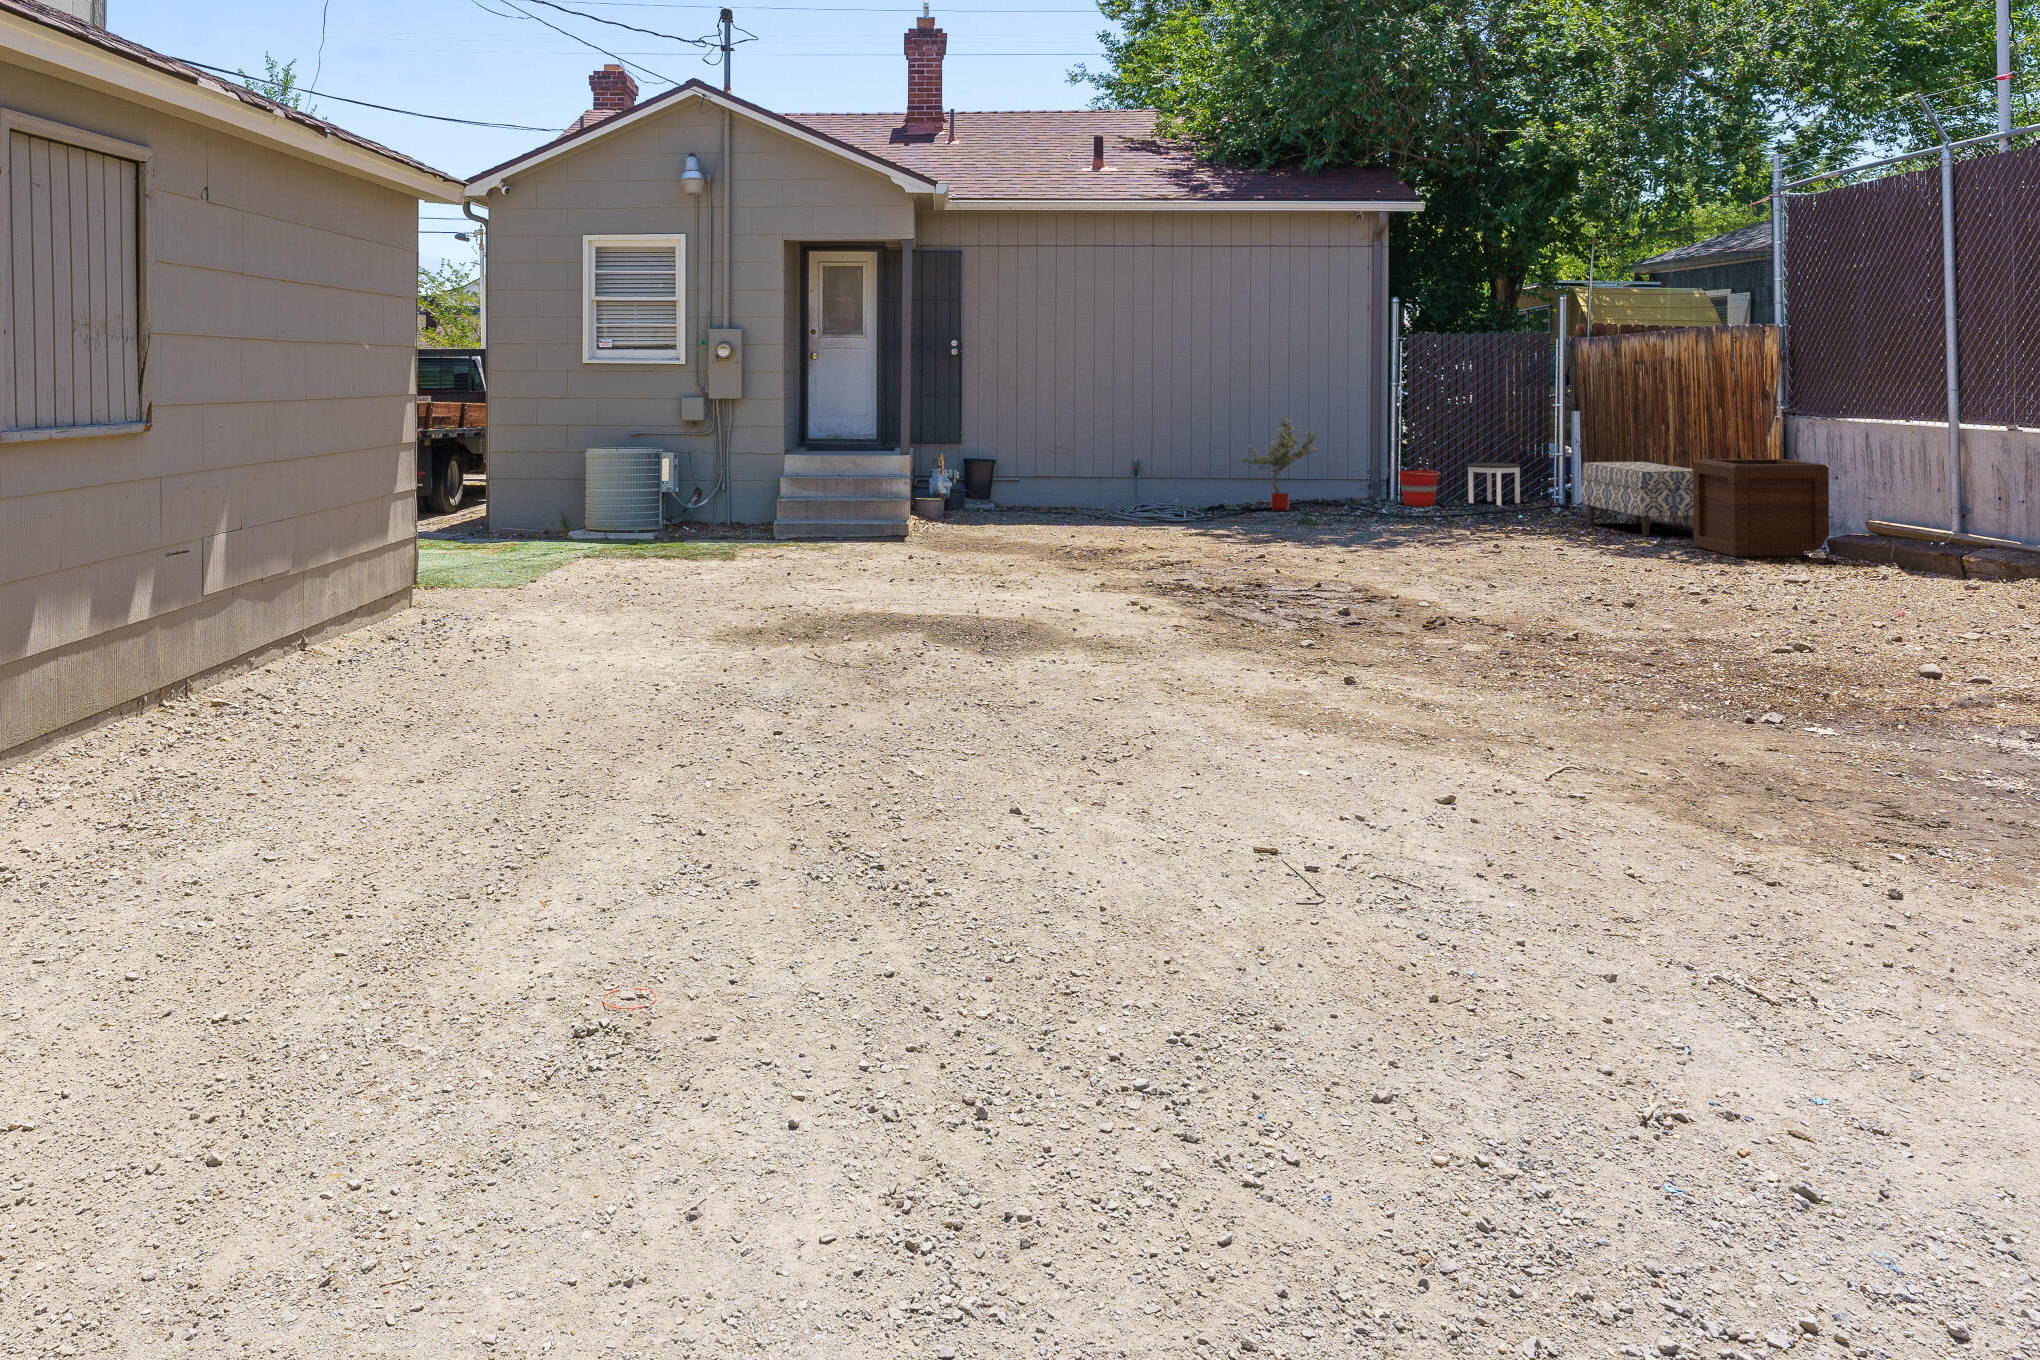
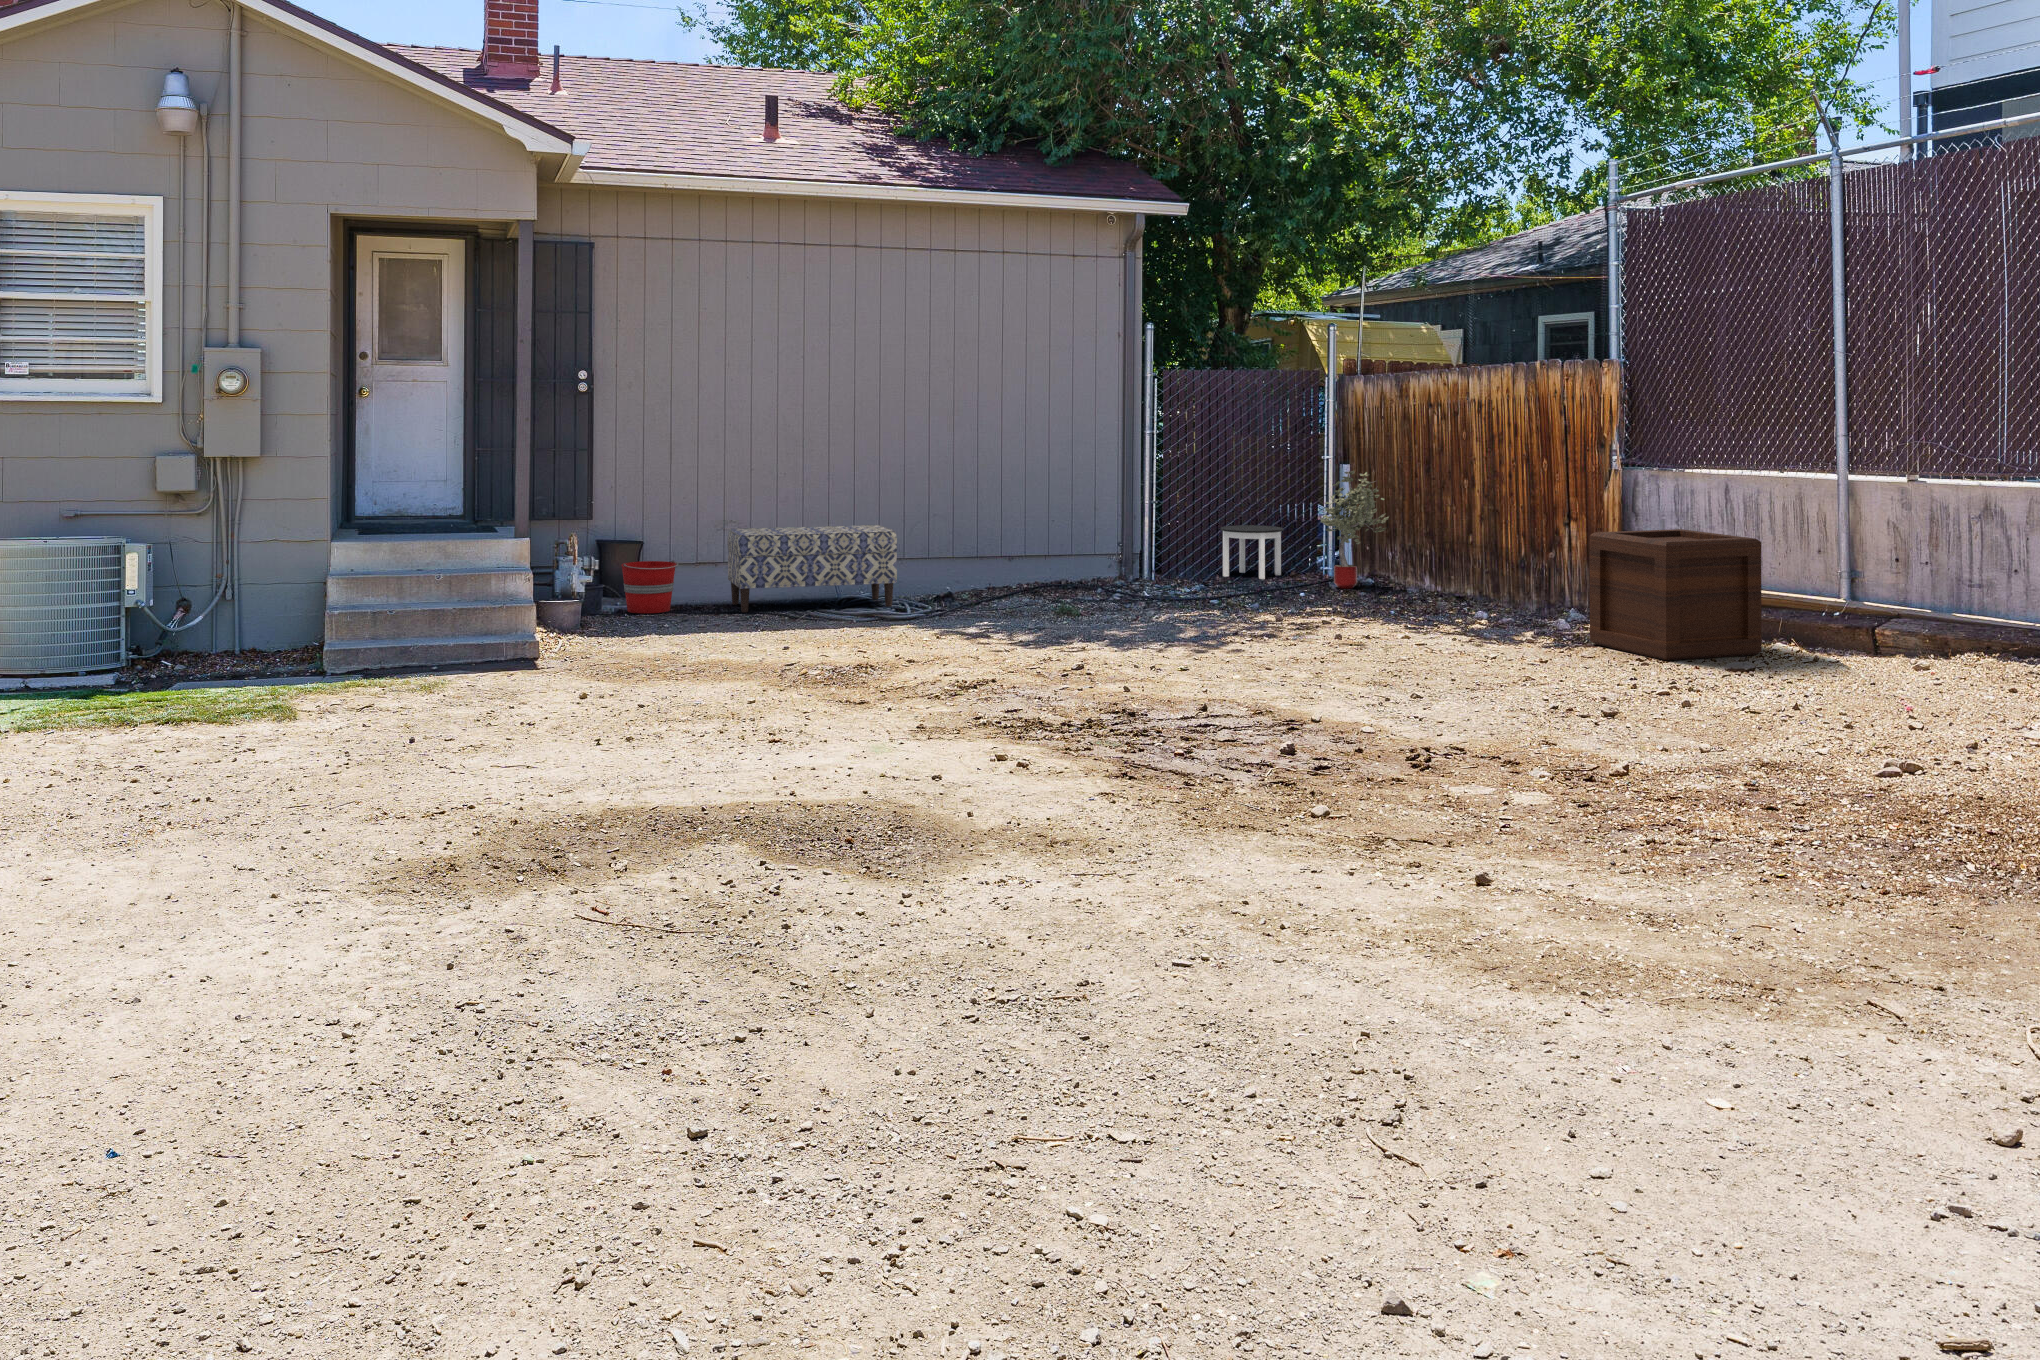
potted tree: present [1241,419,1317,511] -> present [1320,471,1388,589]
bench: present [1582,462,1693,537] -> present [727,525,897,612]
bucket: present [1399,470,1441,506] -> present [621,561,678,613]

